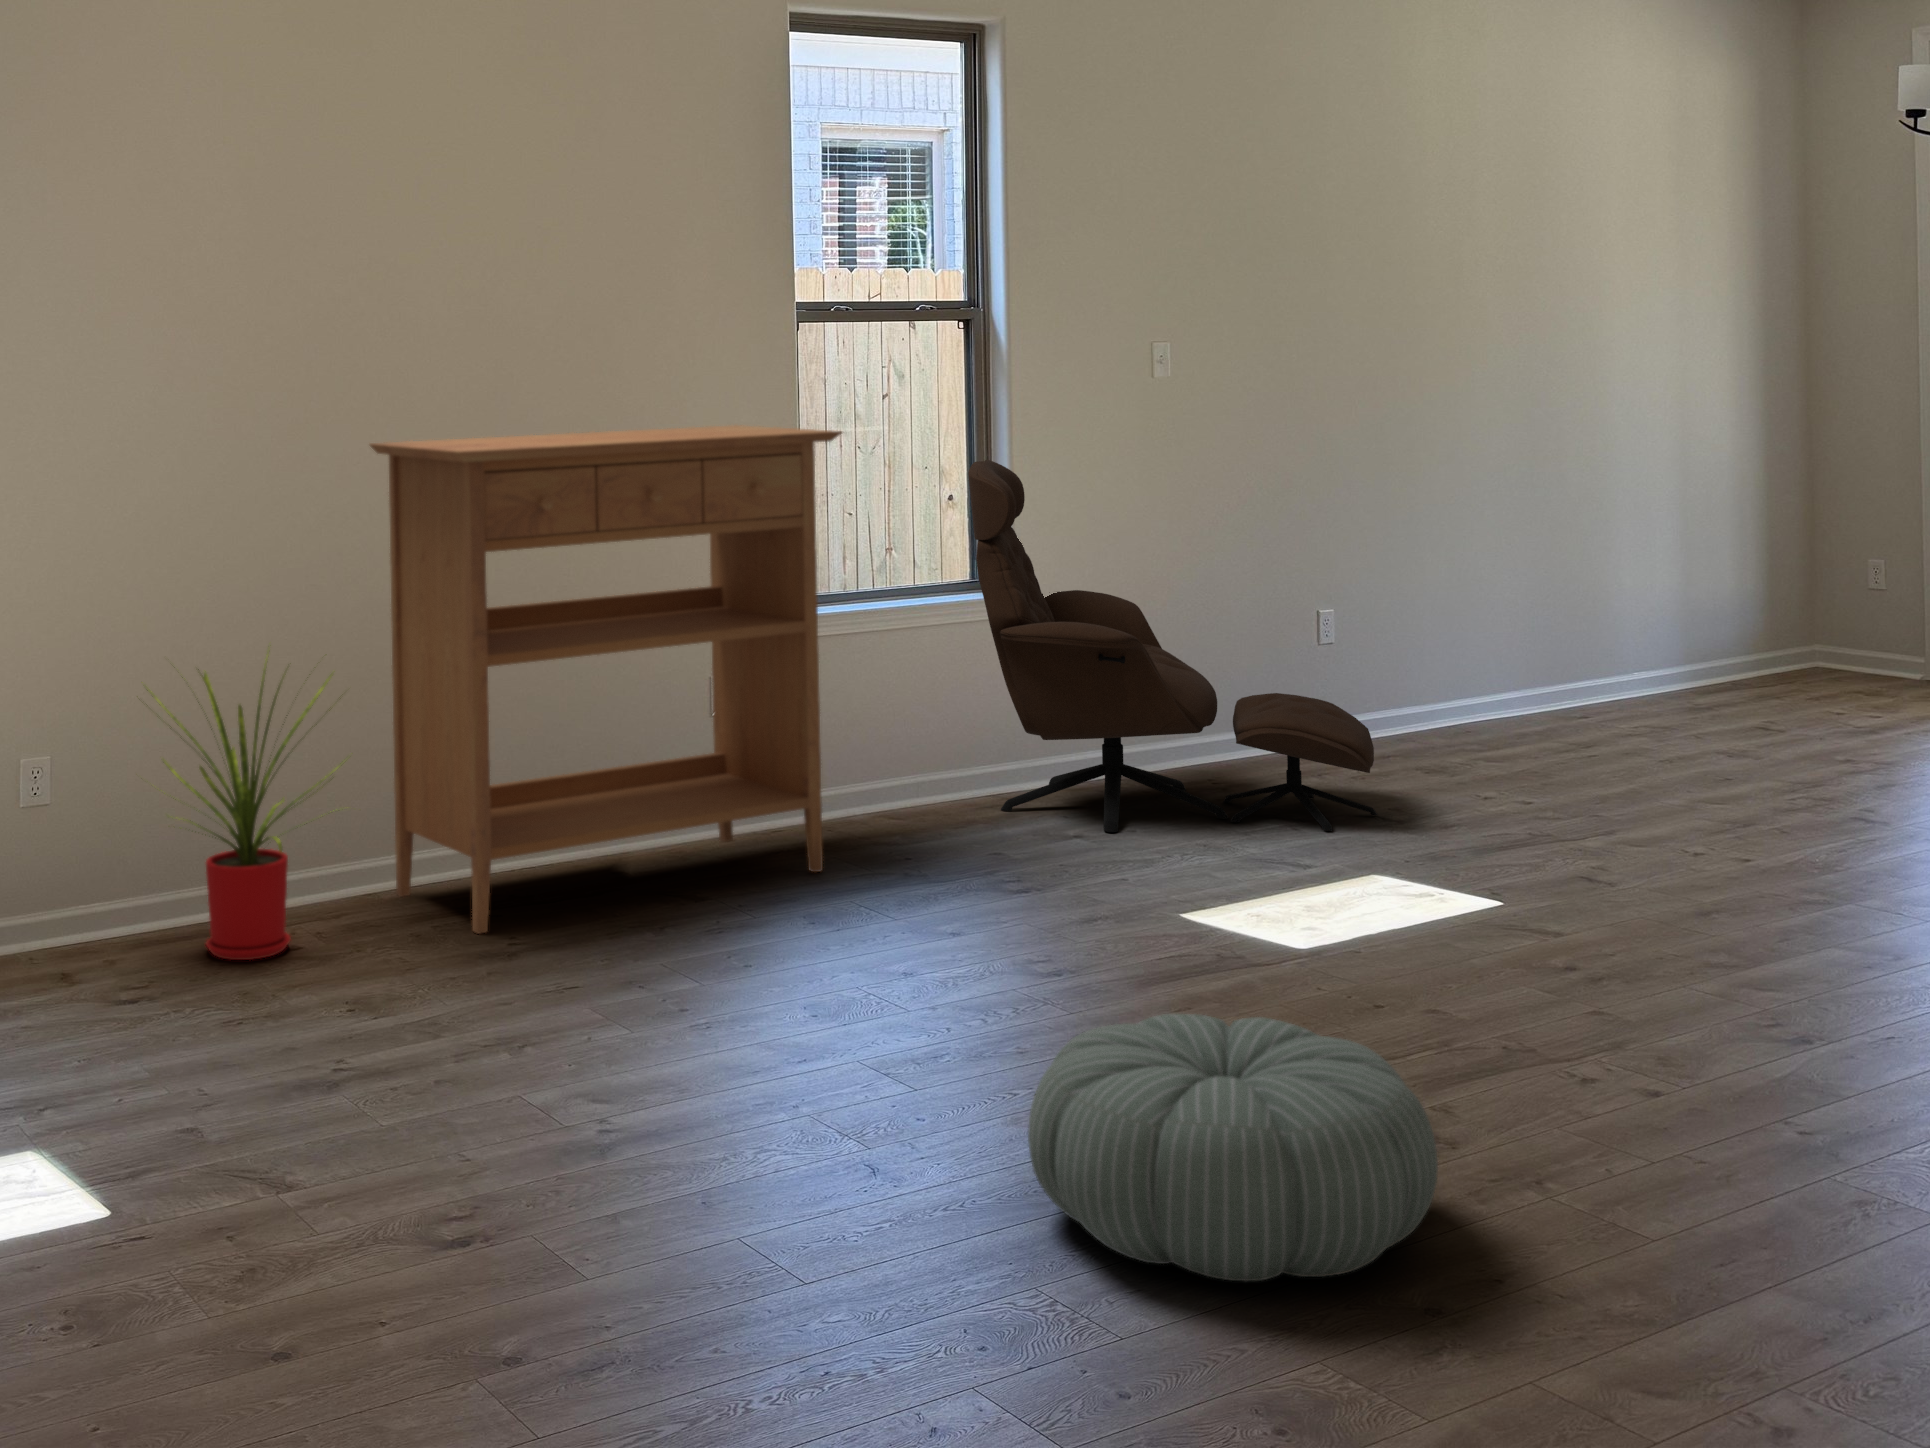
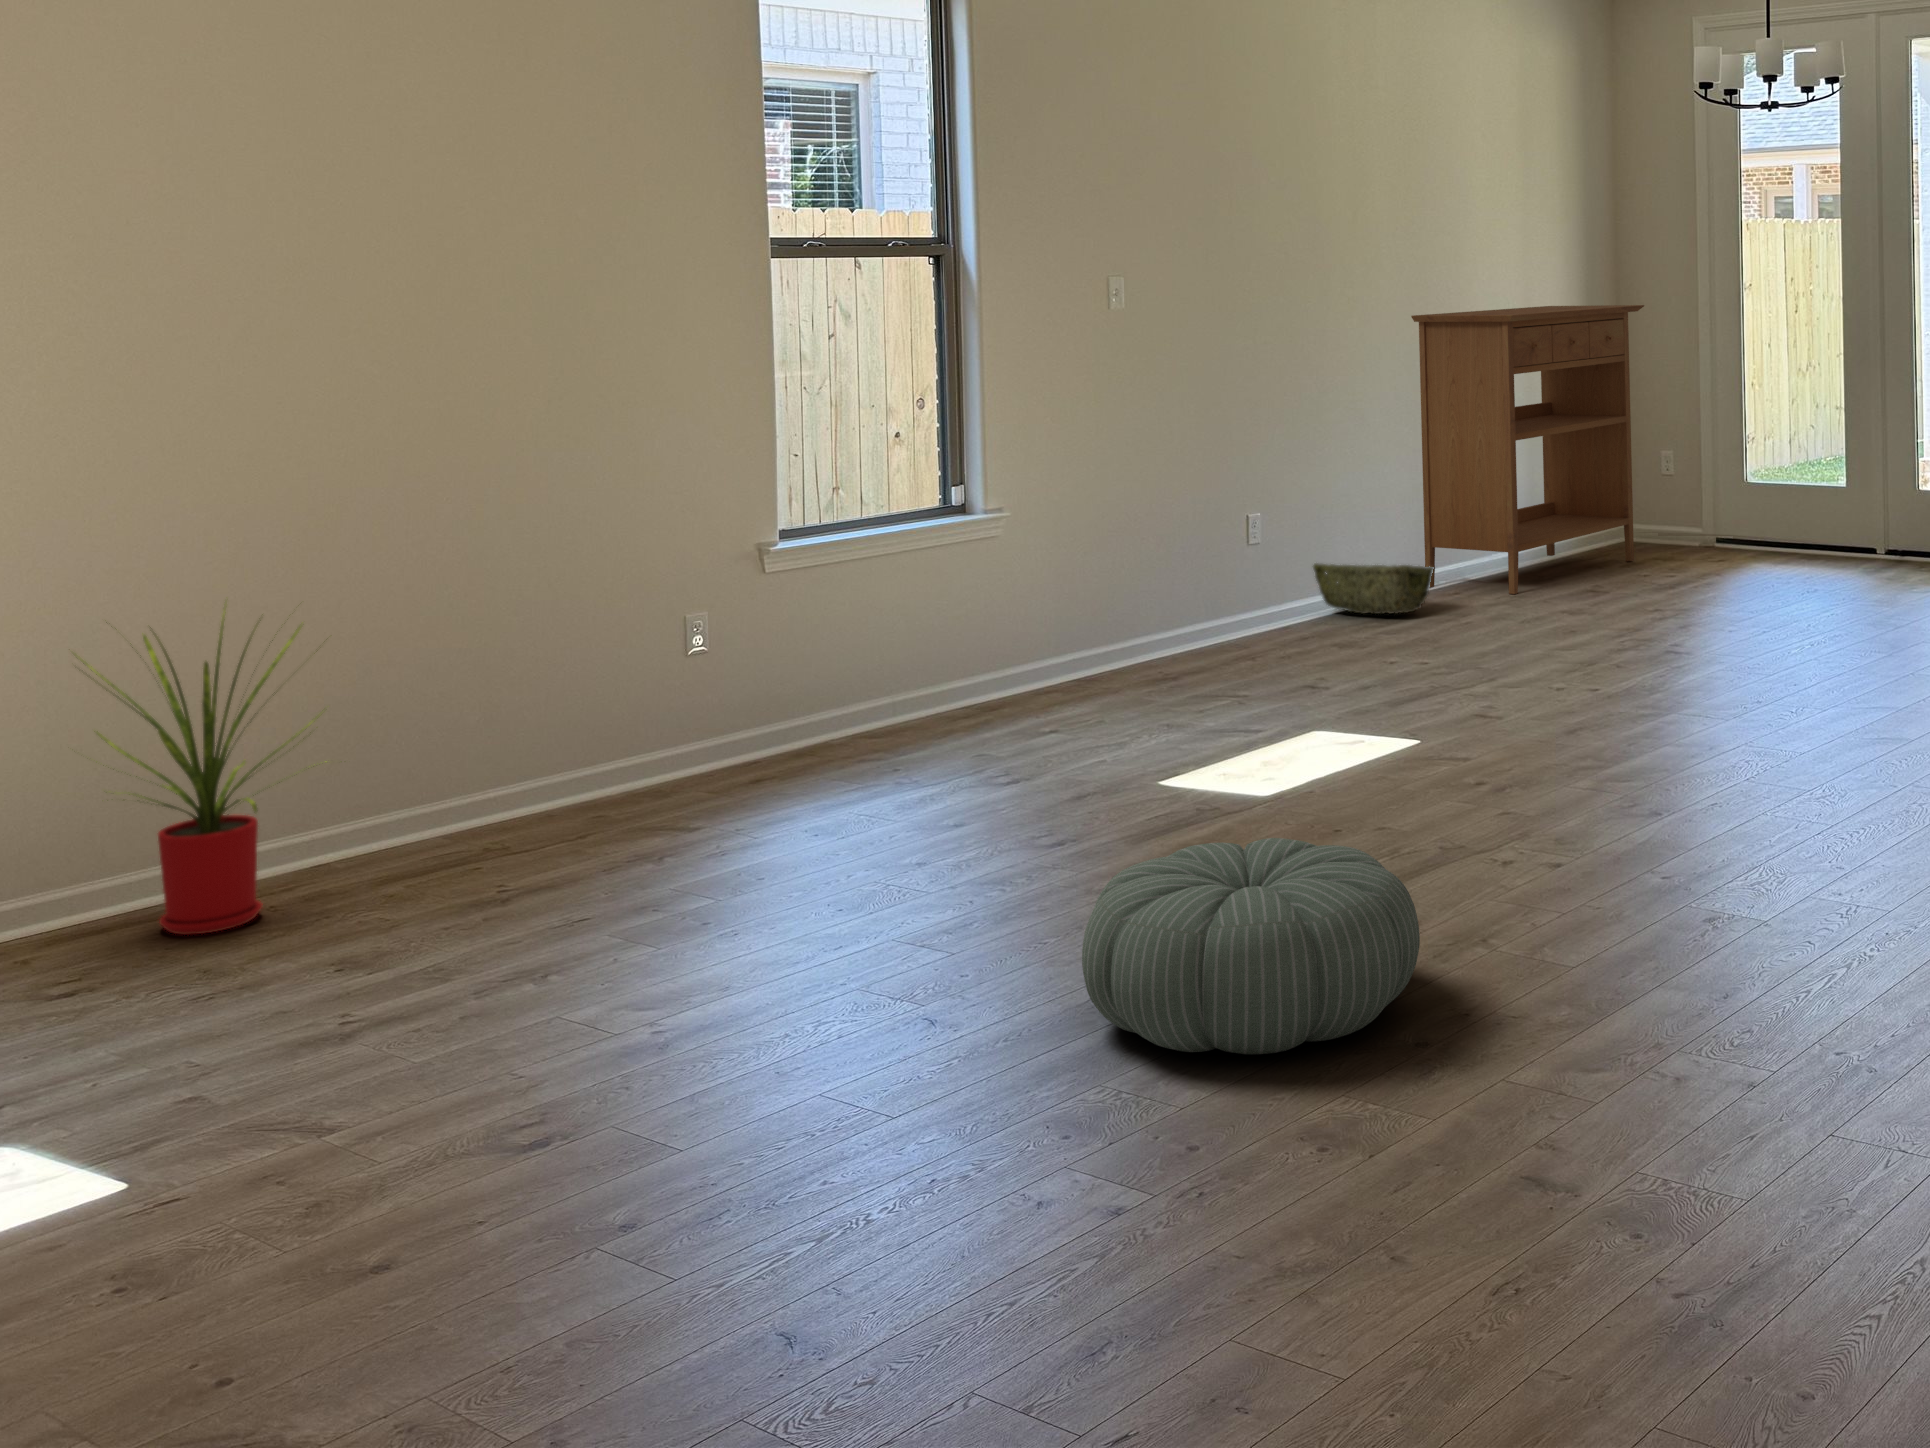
console table: present [370,425,842,934] -> present [1411,305,1644,594]
lounge chair: present [968,460,1377,832] -> none [949,386,1310,718]
woven basket: none [1397,674,1547,744] -> present [1313,563,1433,614]

